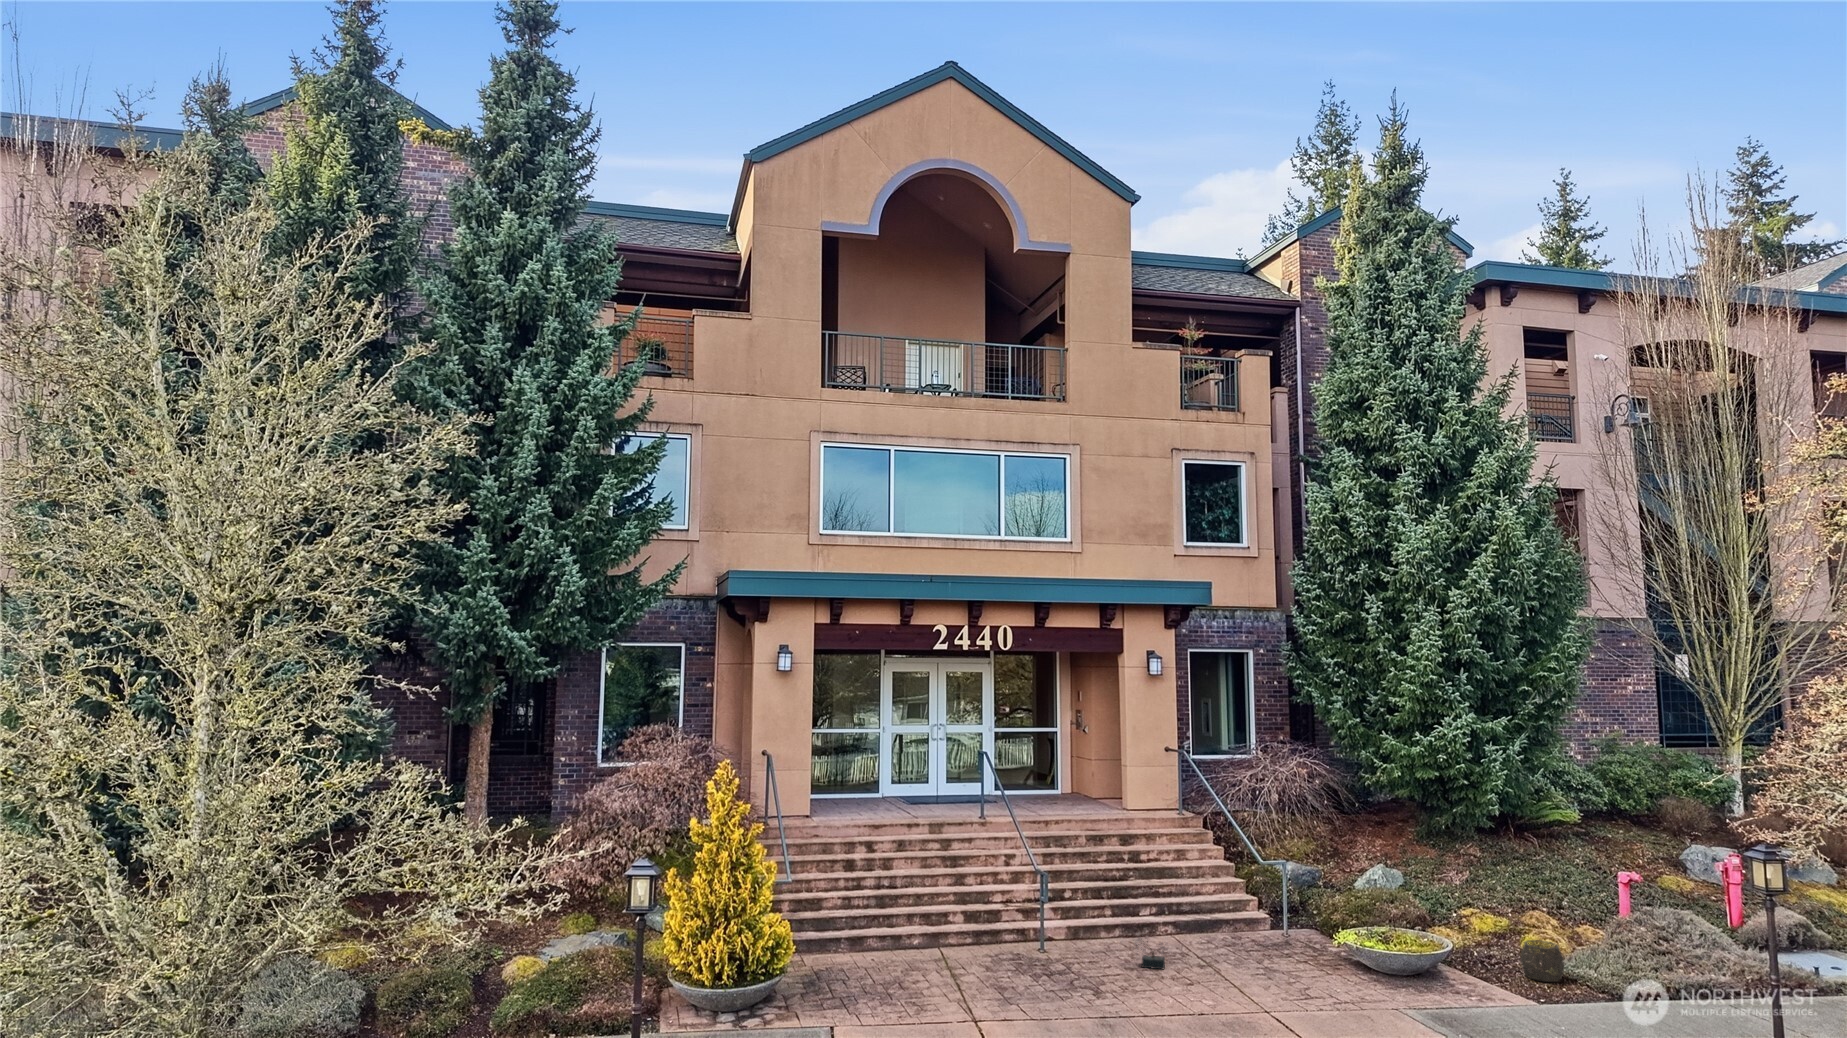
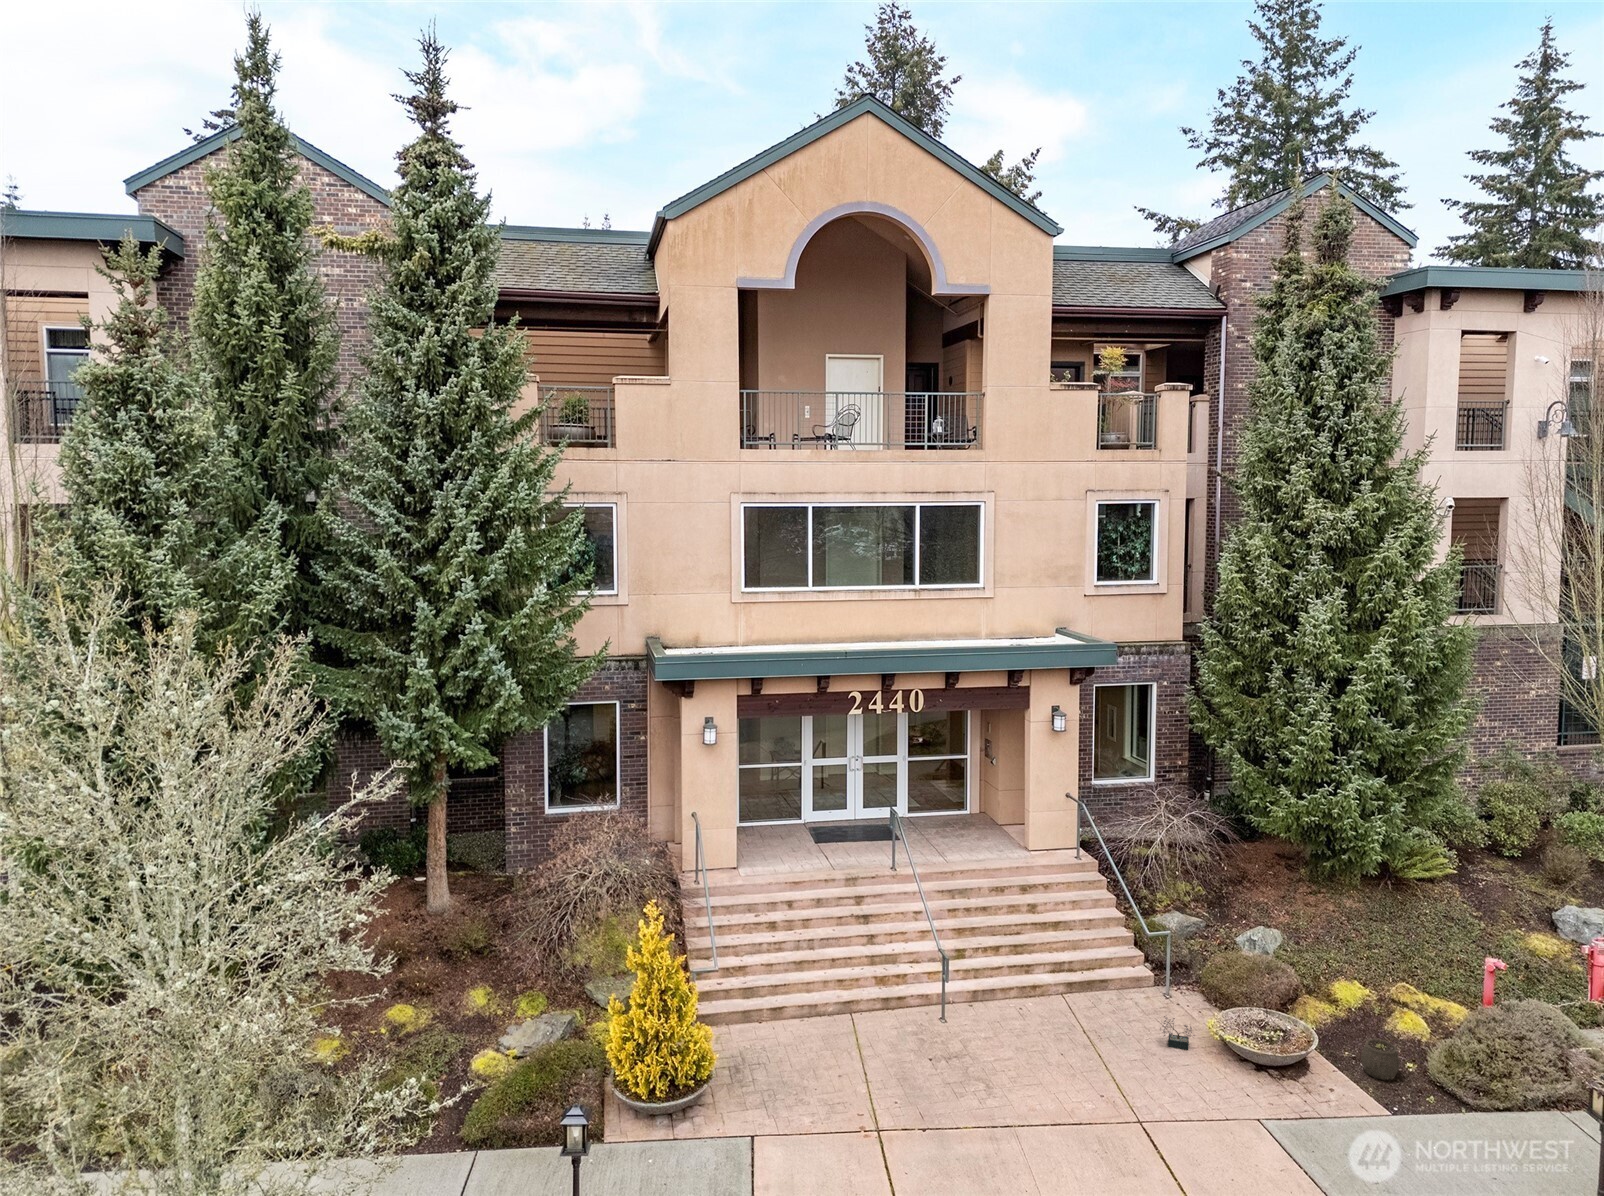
decorative plant: present [1135,933,1165,969] -> present [1160,1015,1195,1050]

